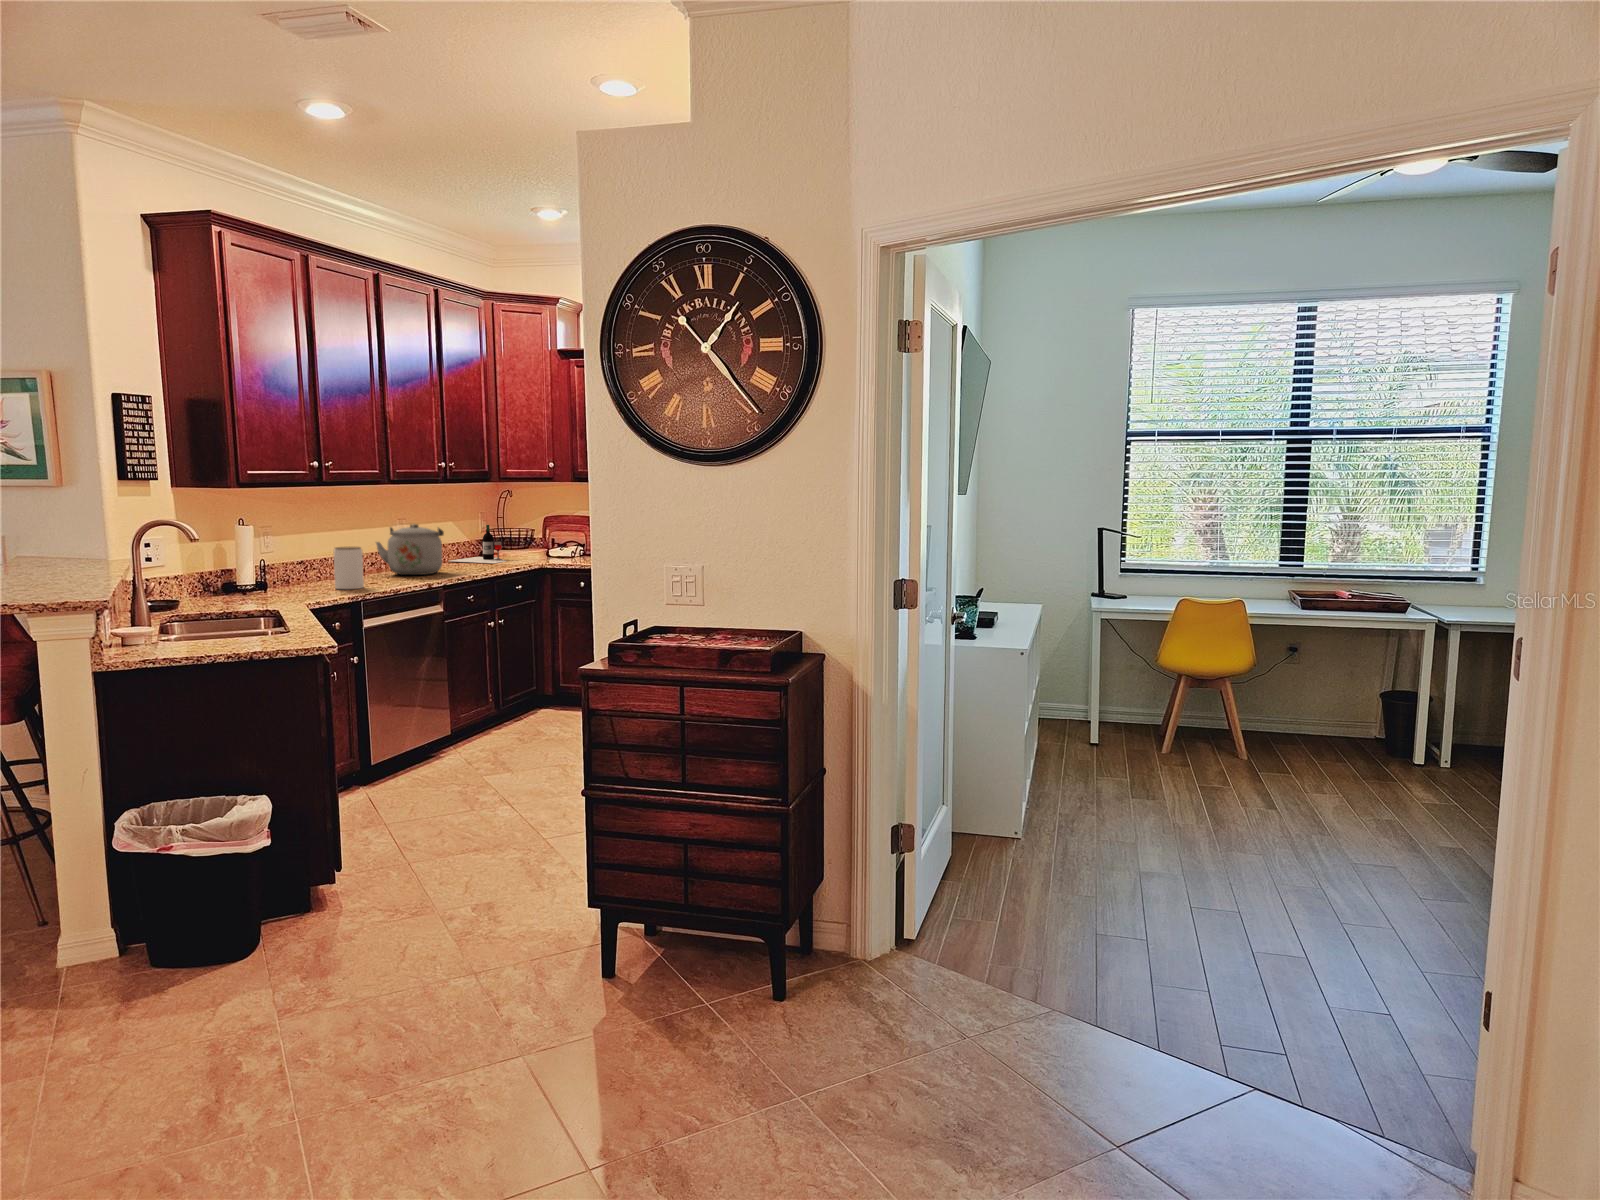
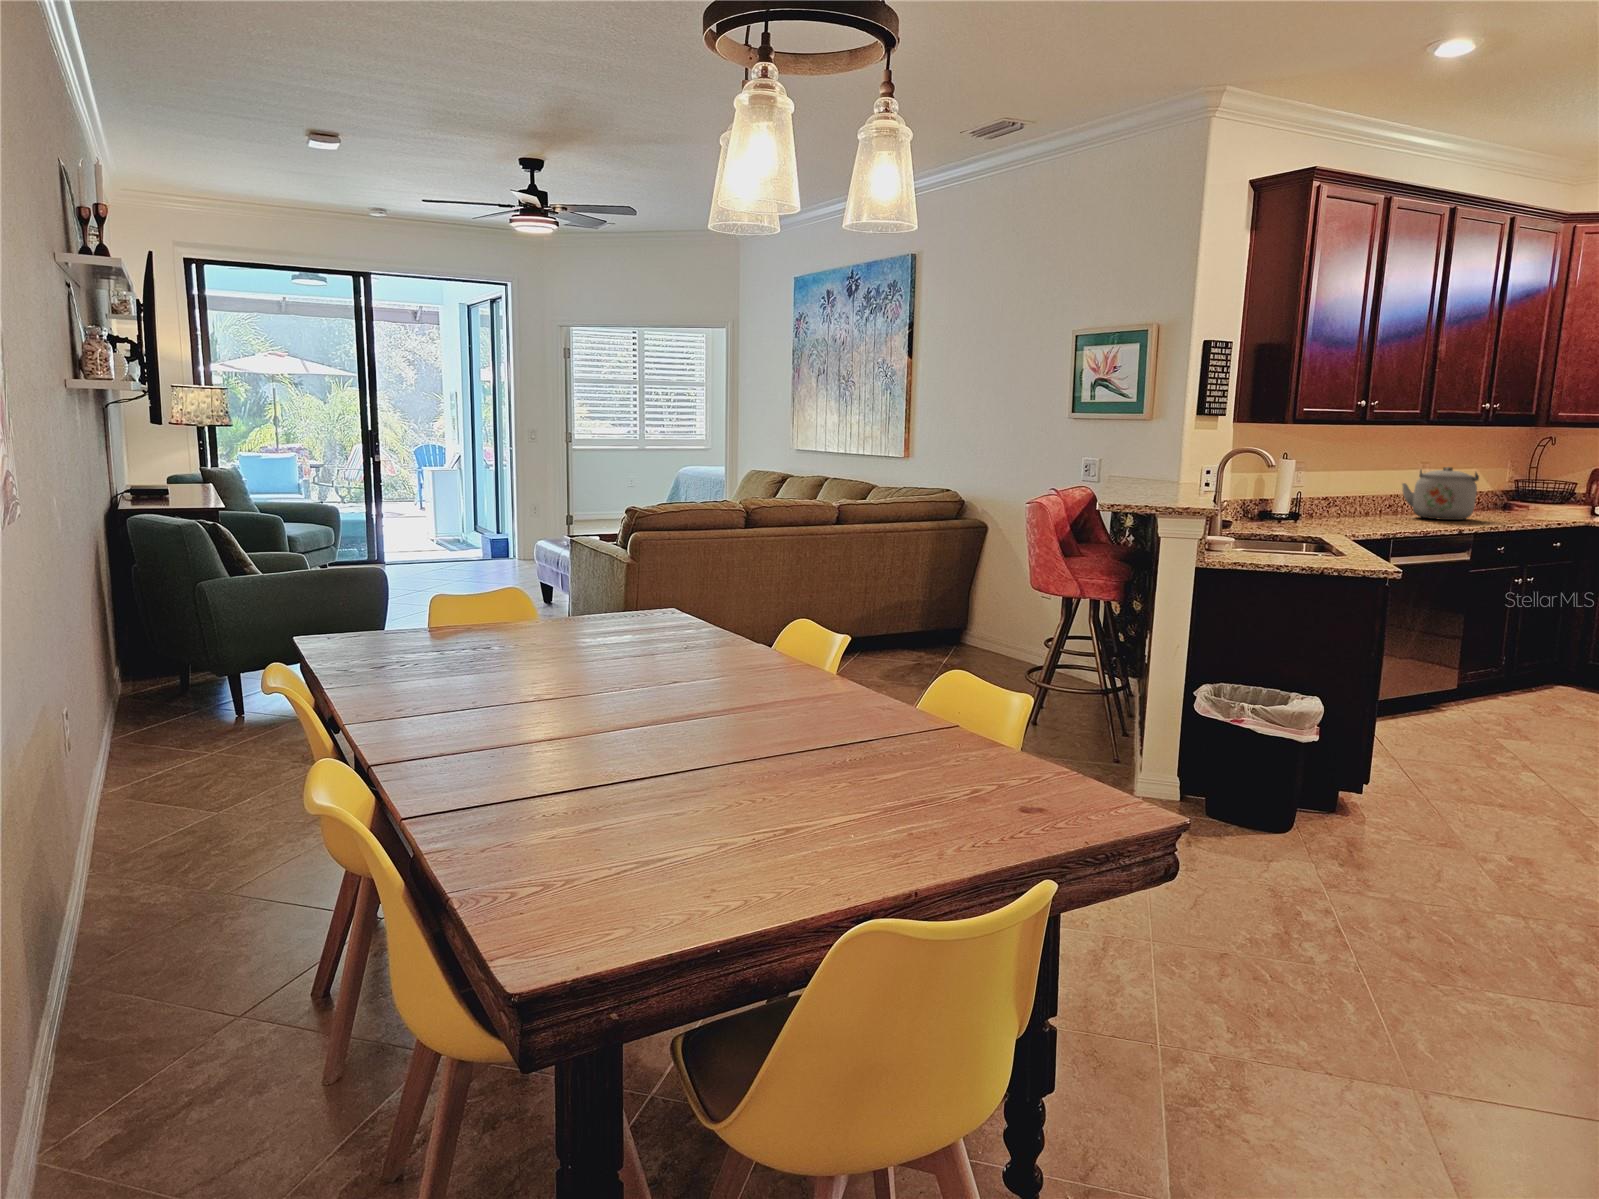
wine bottle: present [450,525,506,563] -> none [1468,474,1565,516]
jar: present [333,547,364,589] -> none [1363,484,1398,526]

